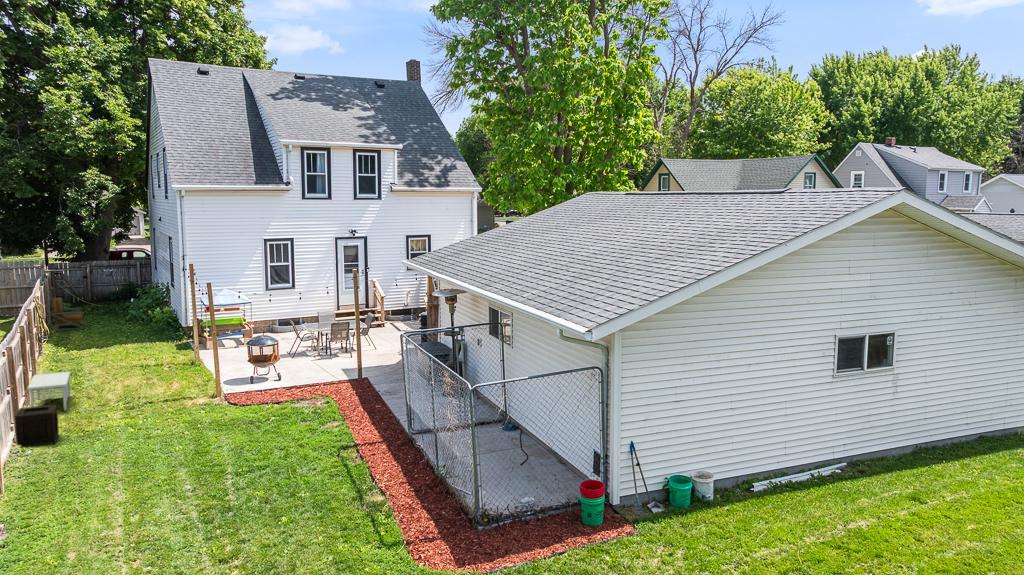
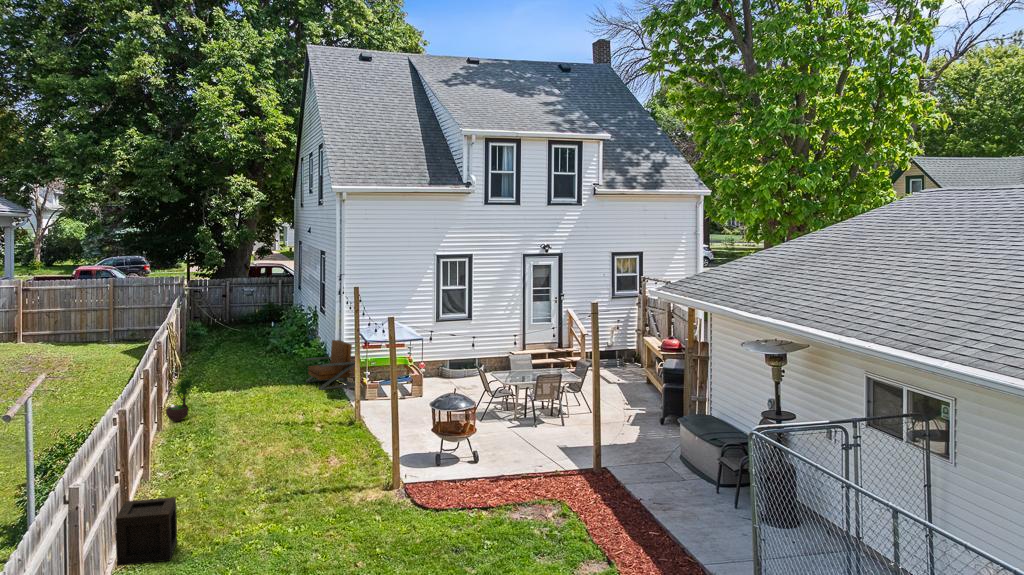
lounge chair: present [51,297,84,331] -> present [306,340,355,390]
potted tree: none [40,334,63,370] -> present [166,379,194,421]
storage bench: present [28,372,70,410] -> none [142,434,200,497]

